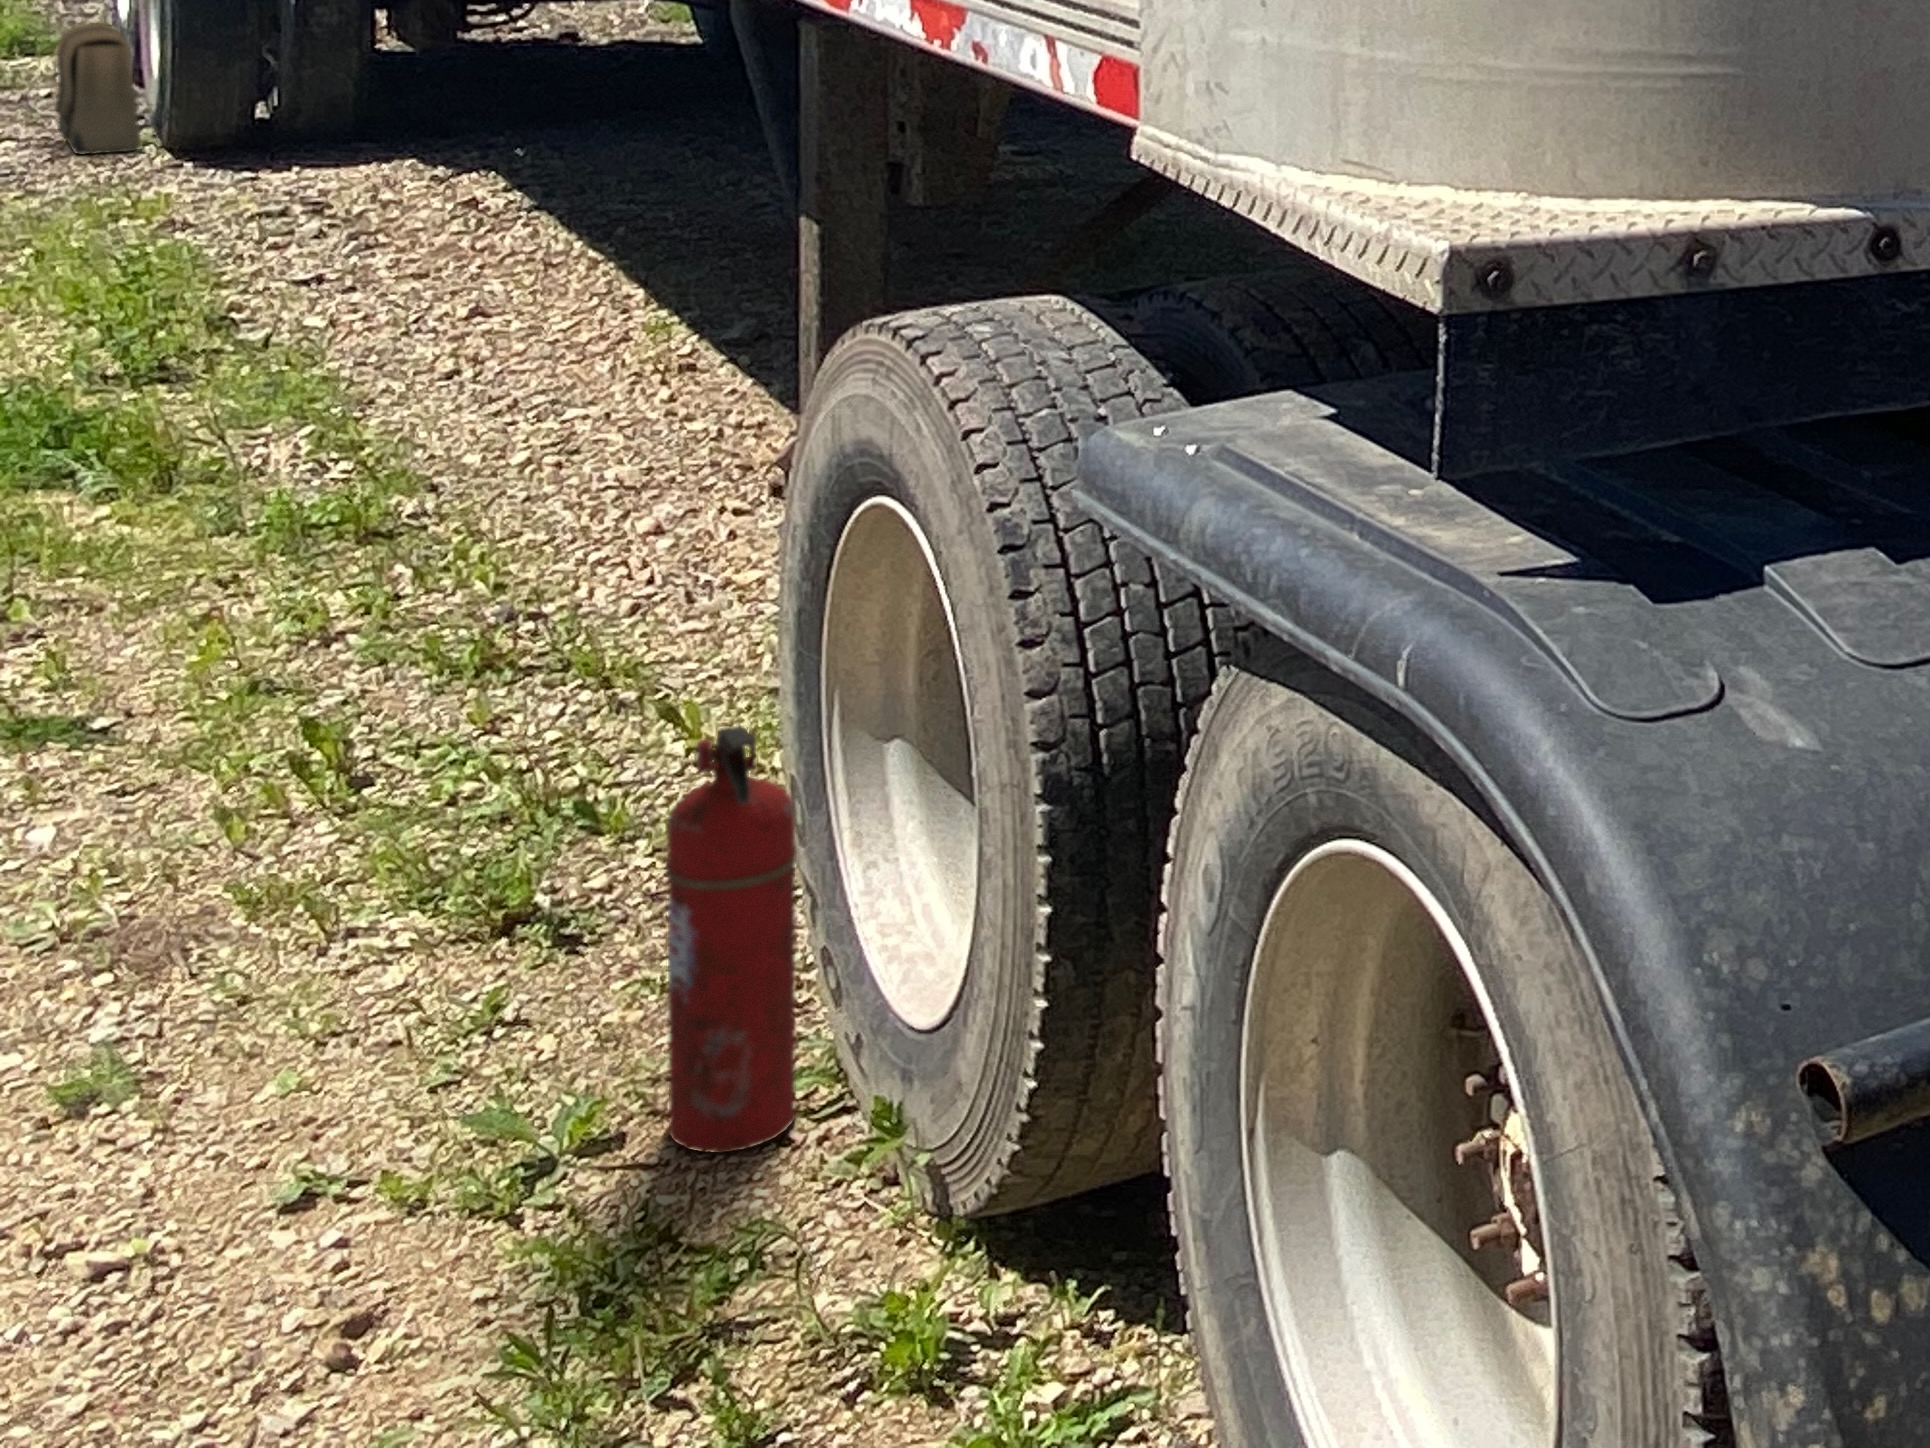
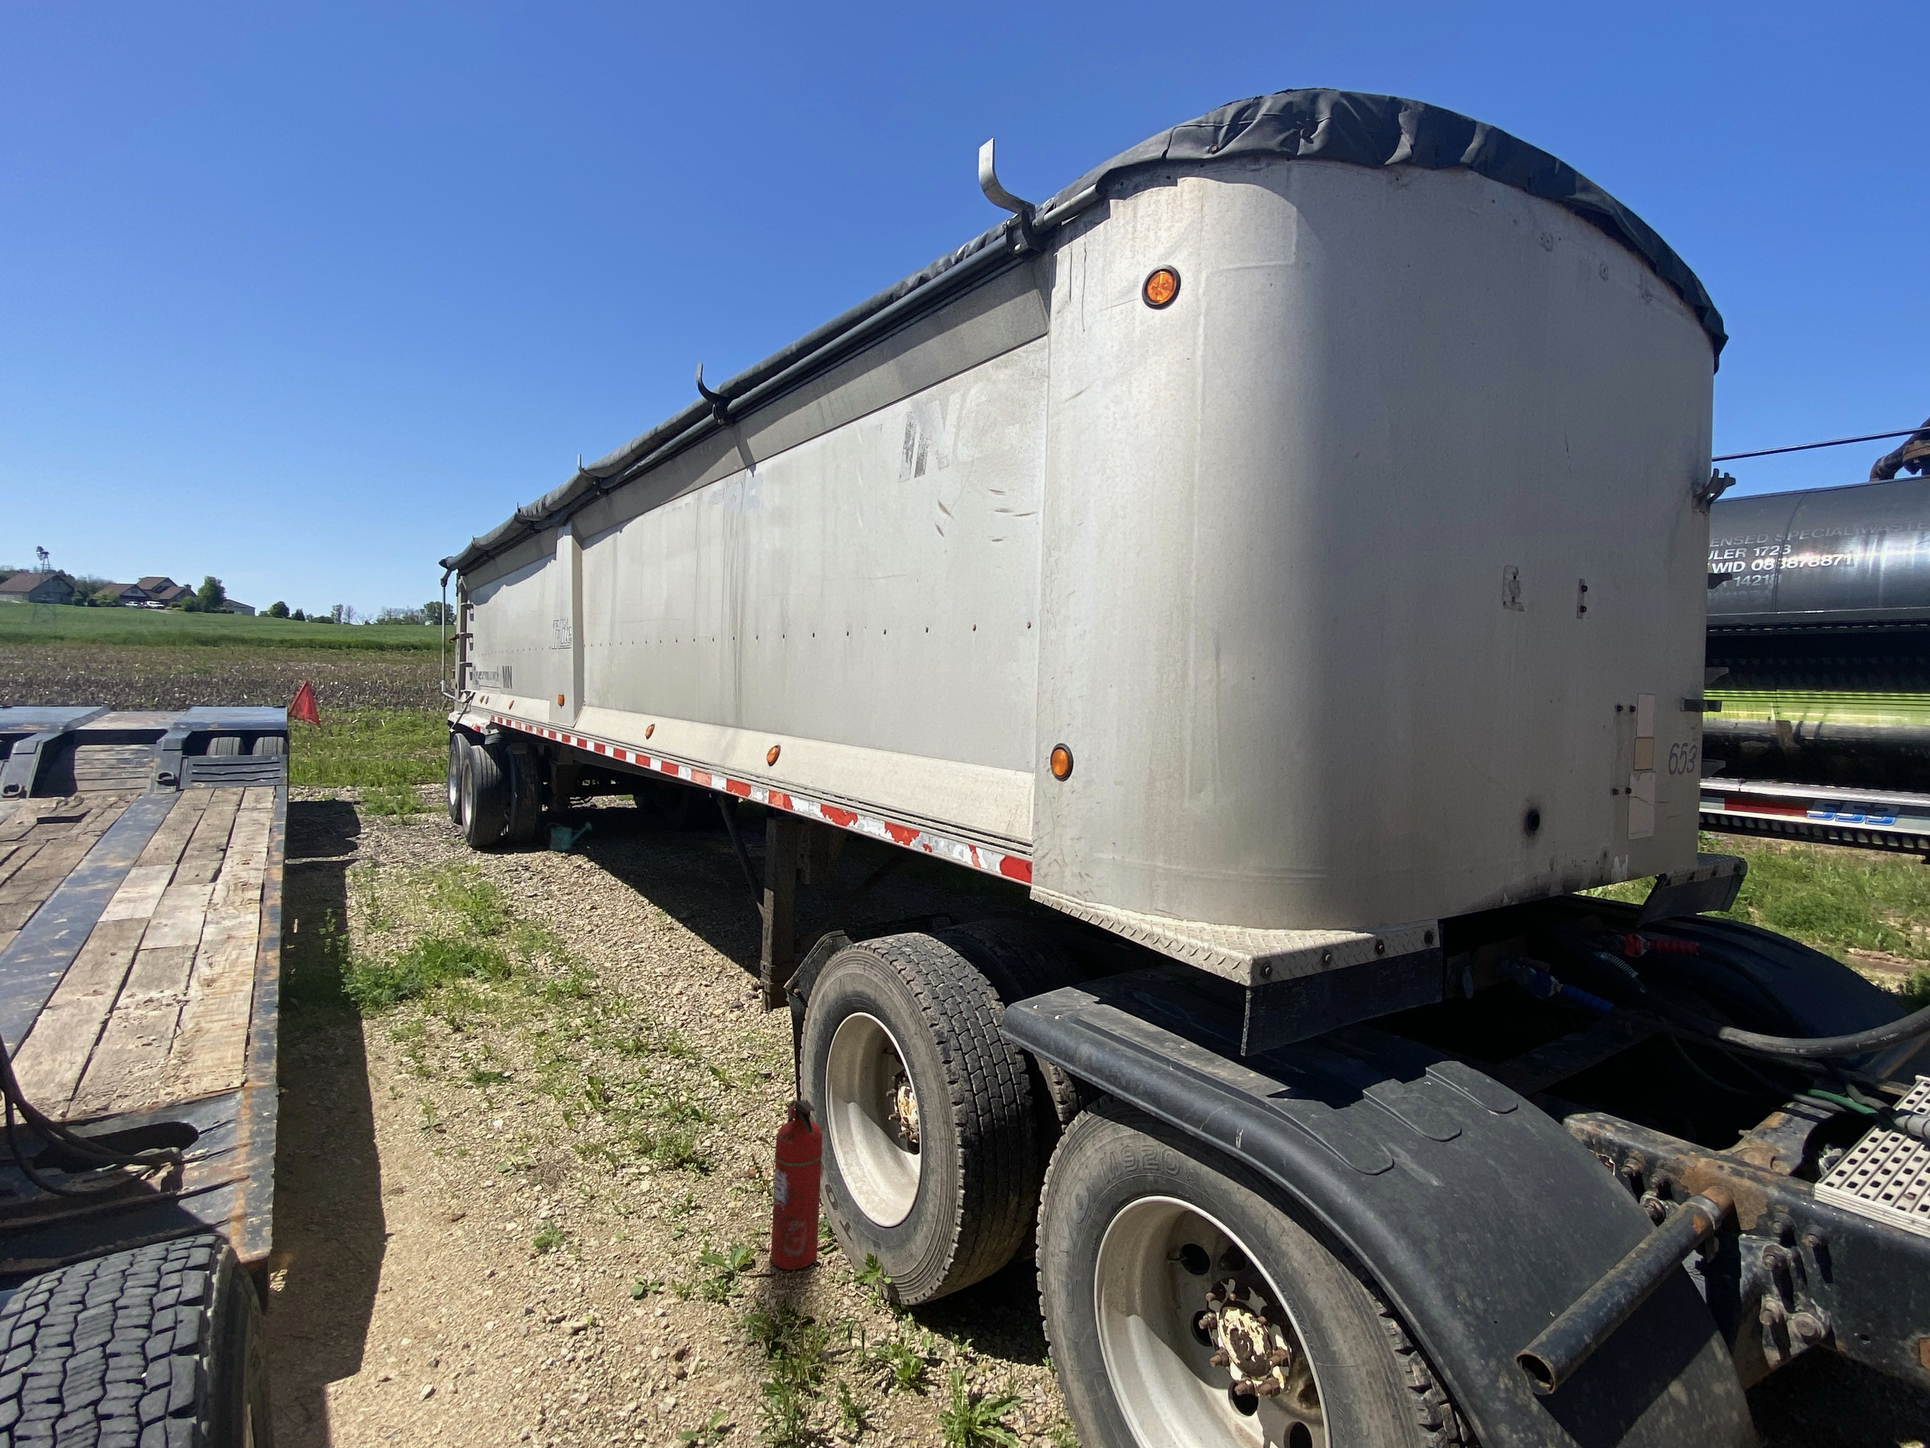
backpack: present [55,19,141,154] -> none [435,801,464,848]
watering can: none [378,76,522,161] -> present [550,823,591,851]

